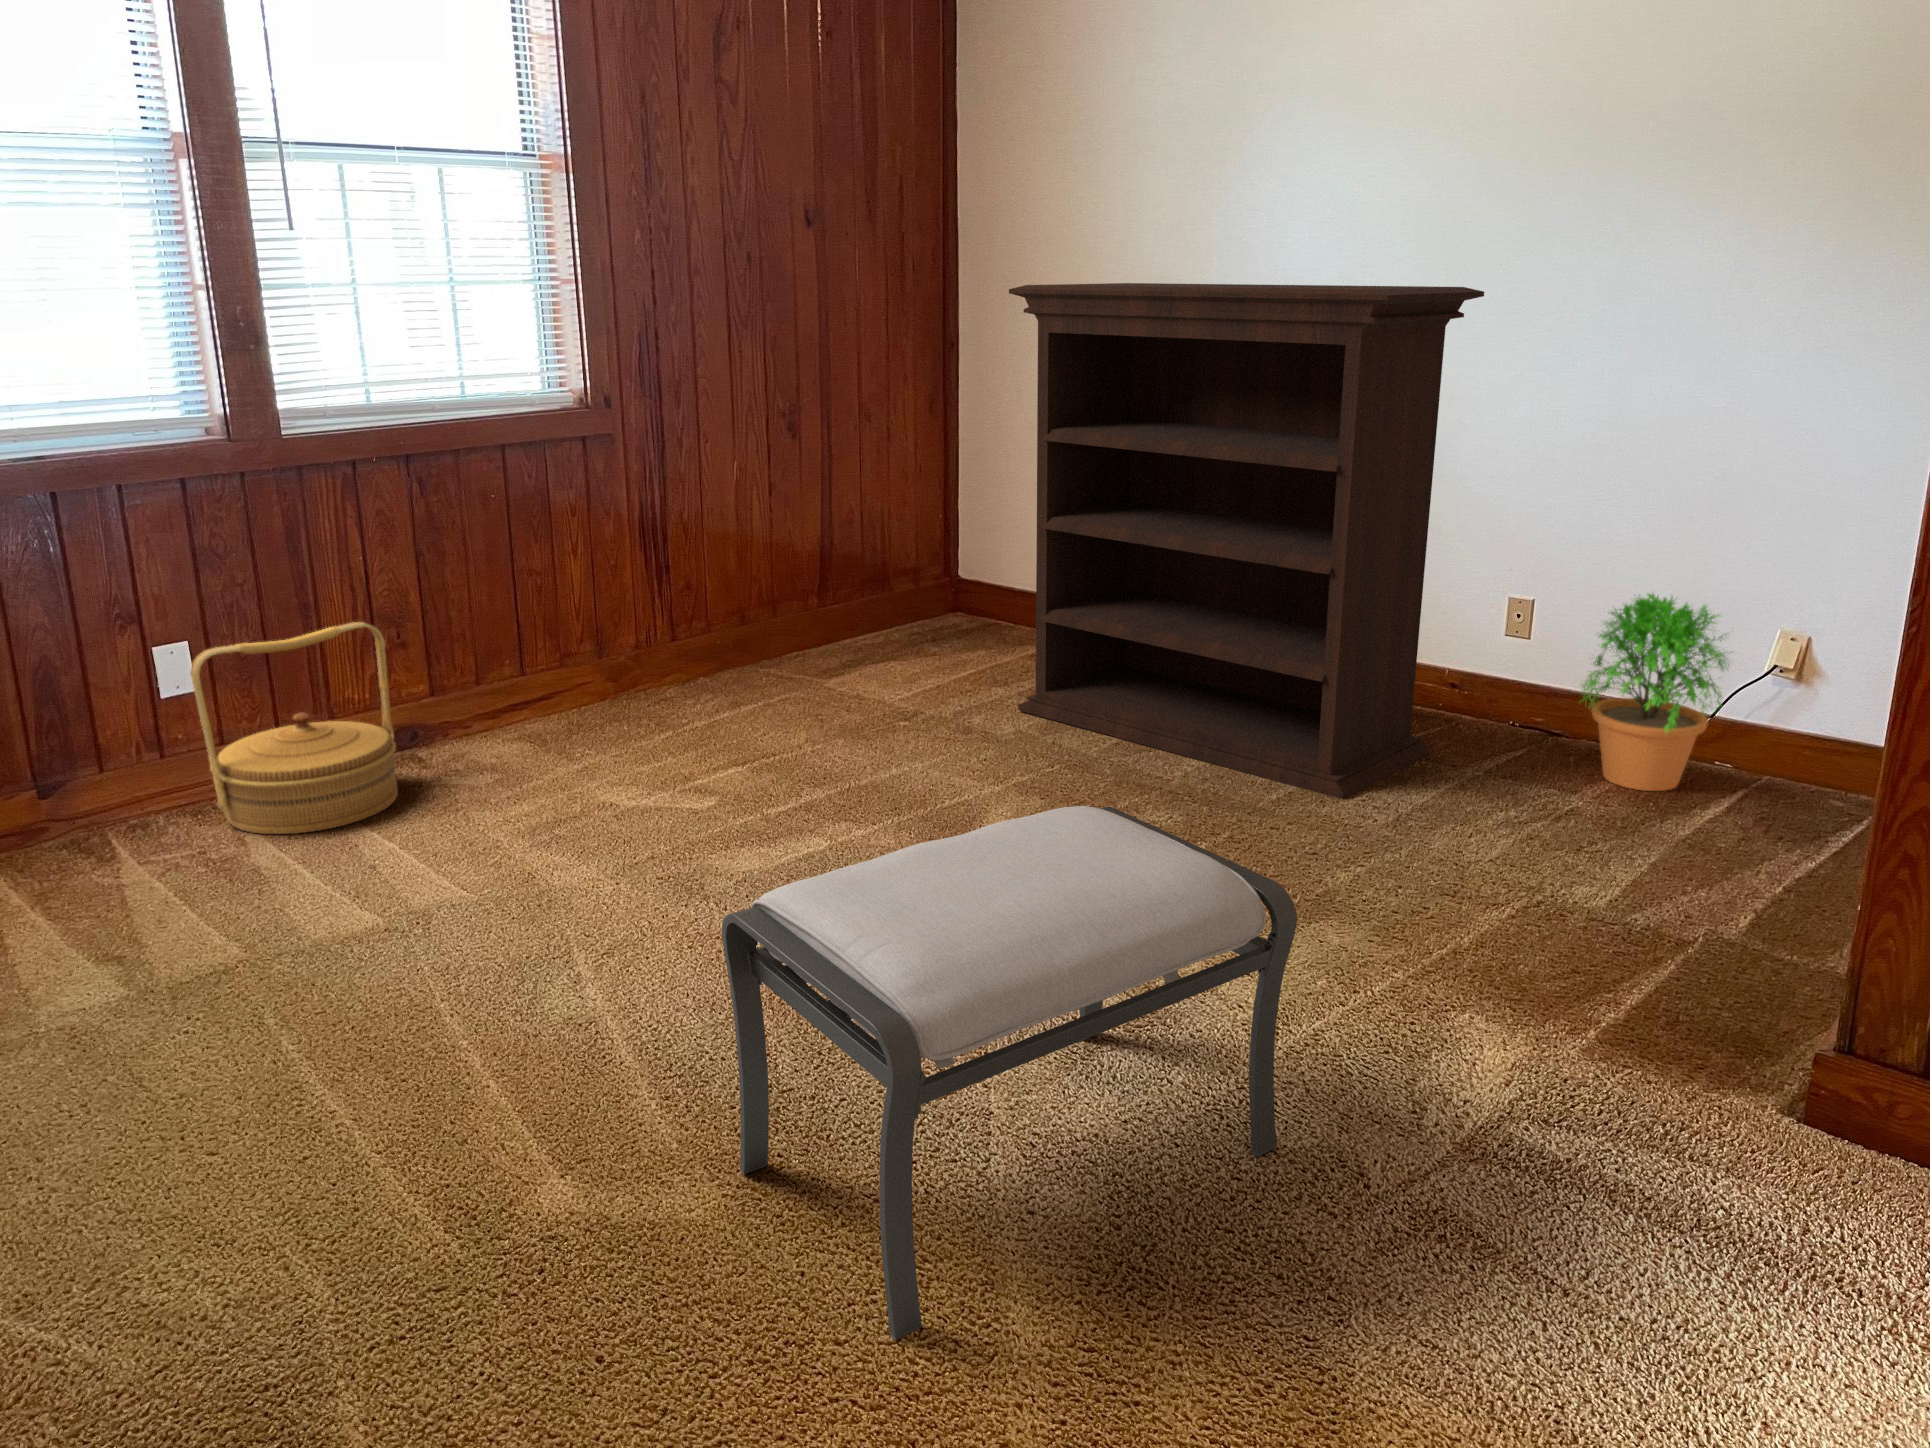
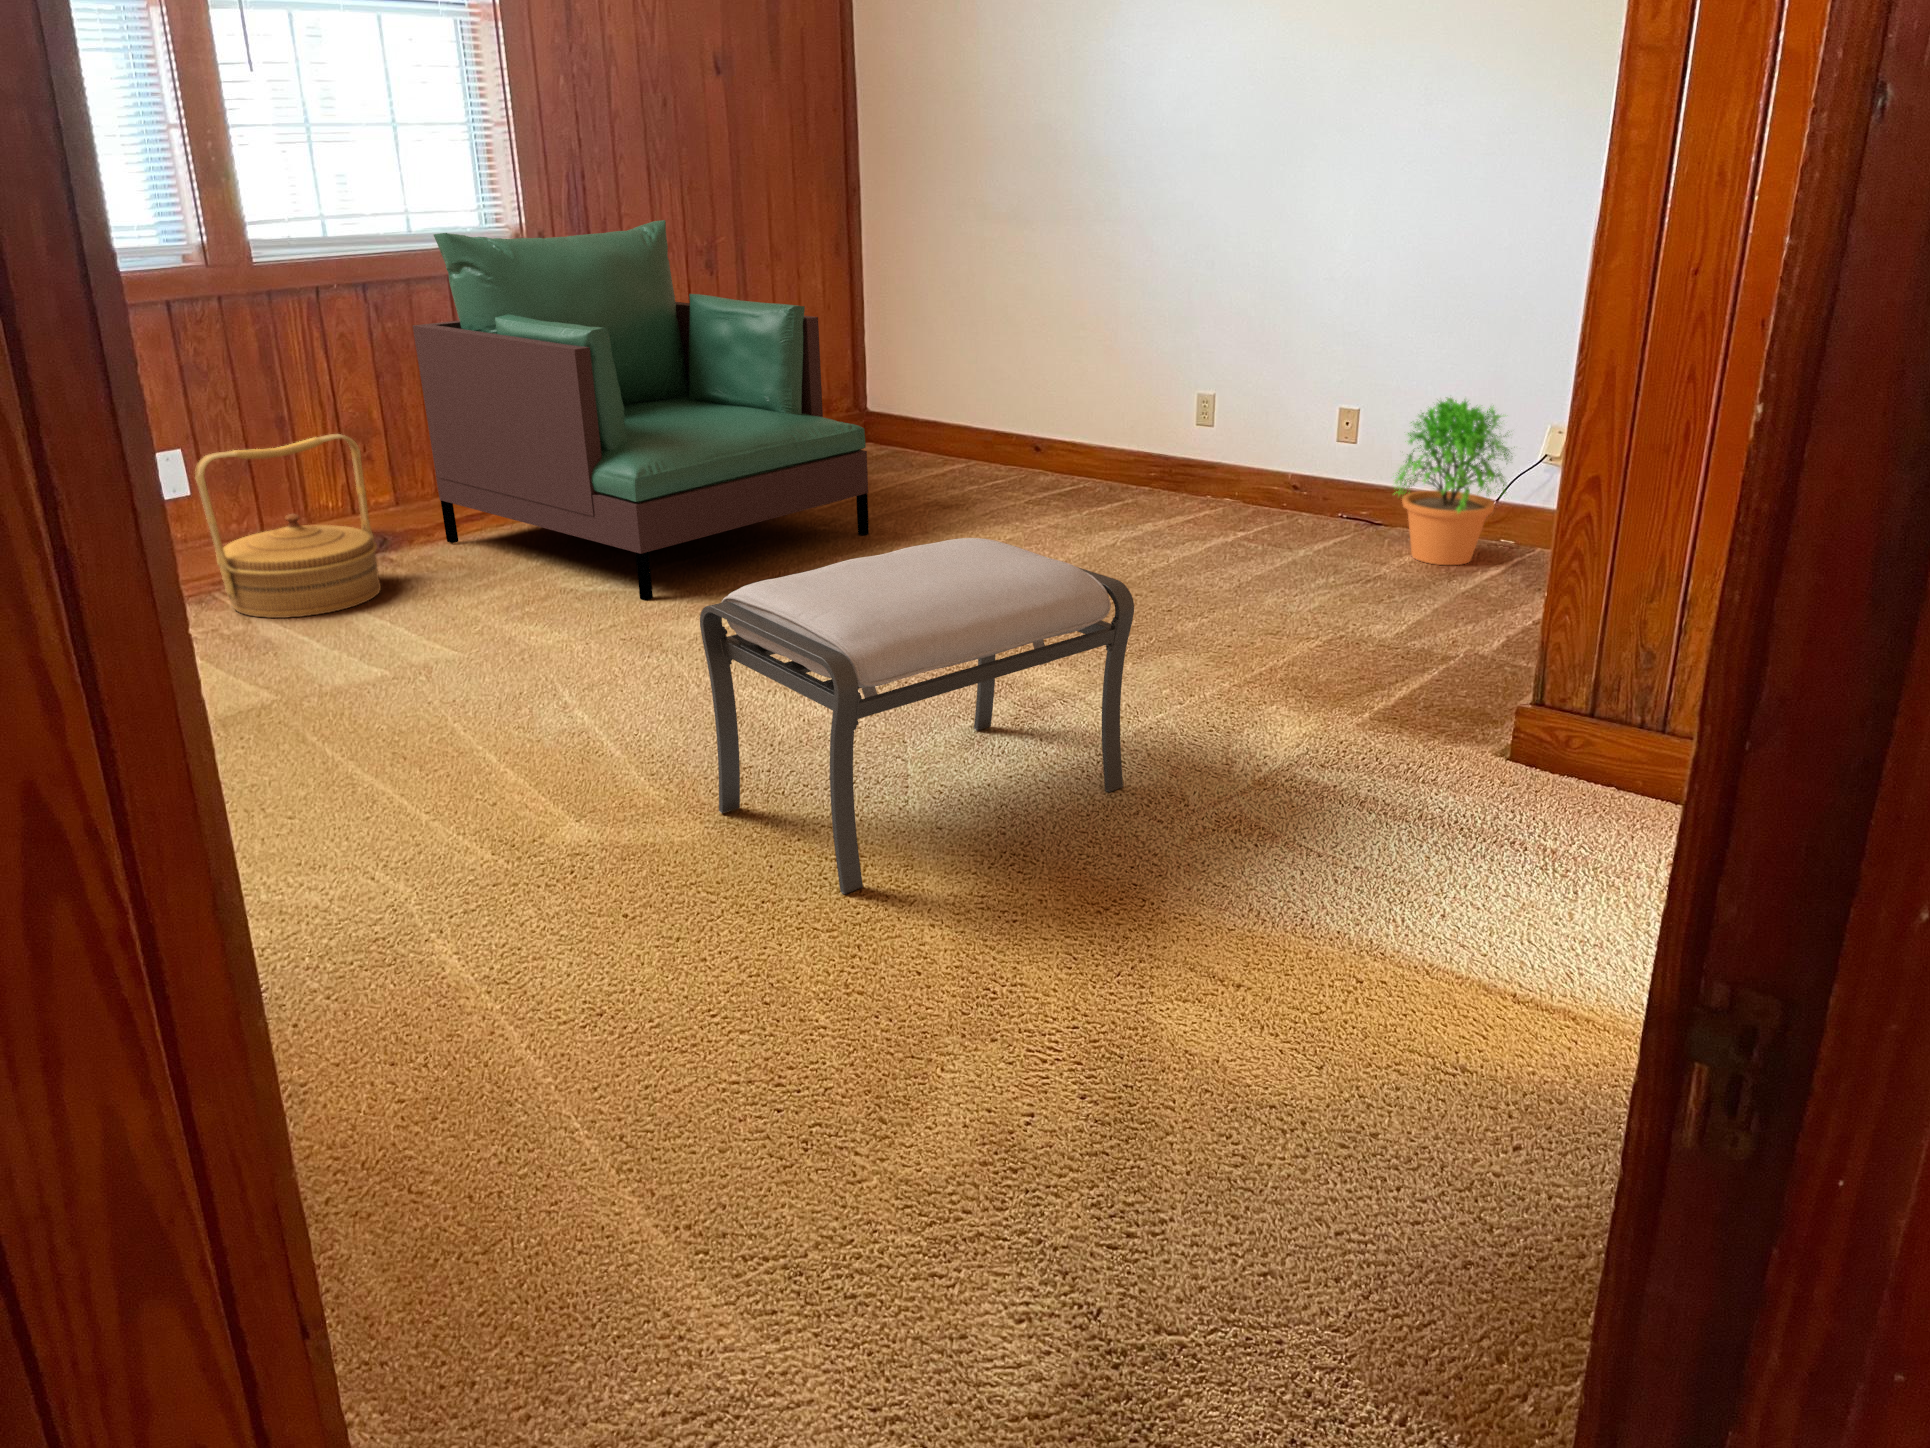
bookshelf: present [1009,283,1484,799] -> none [904,129,1314,576]
armchair: none [458,381,958,820] -> present [413,220,869,600]

